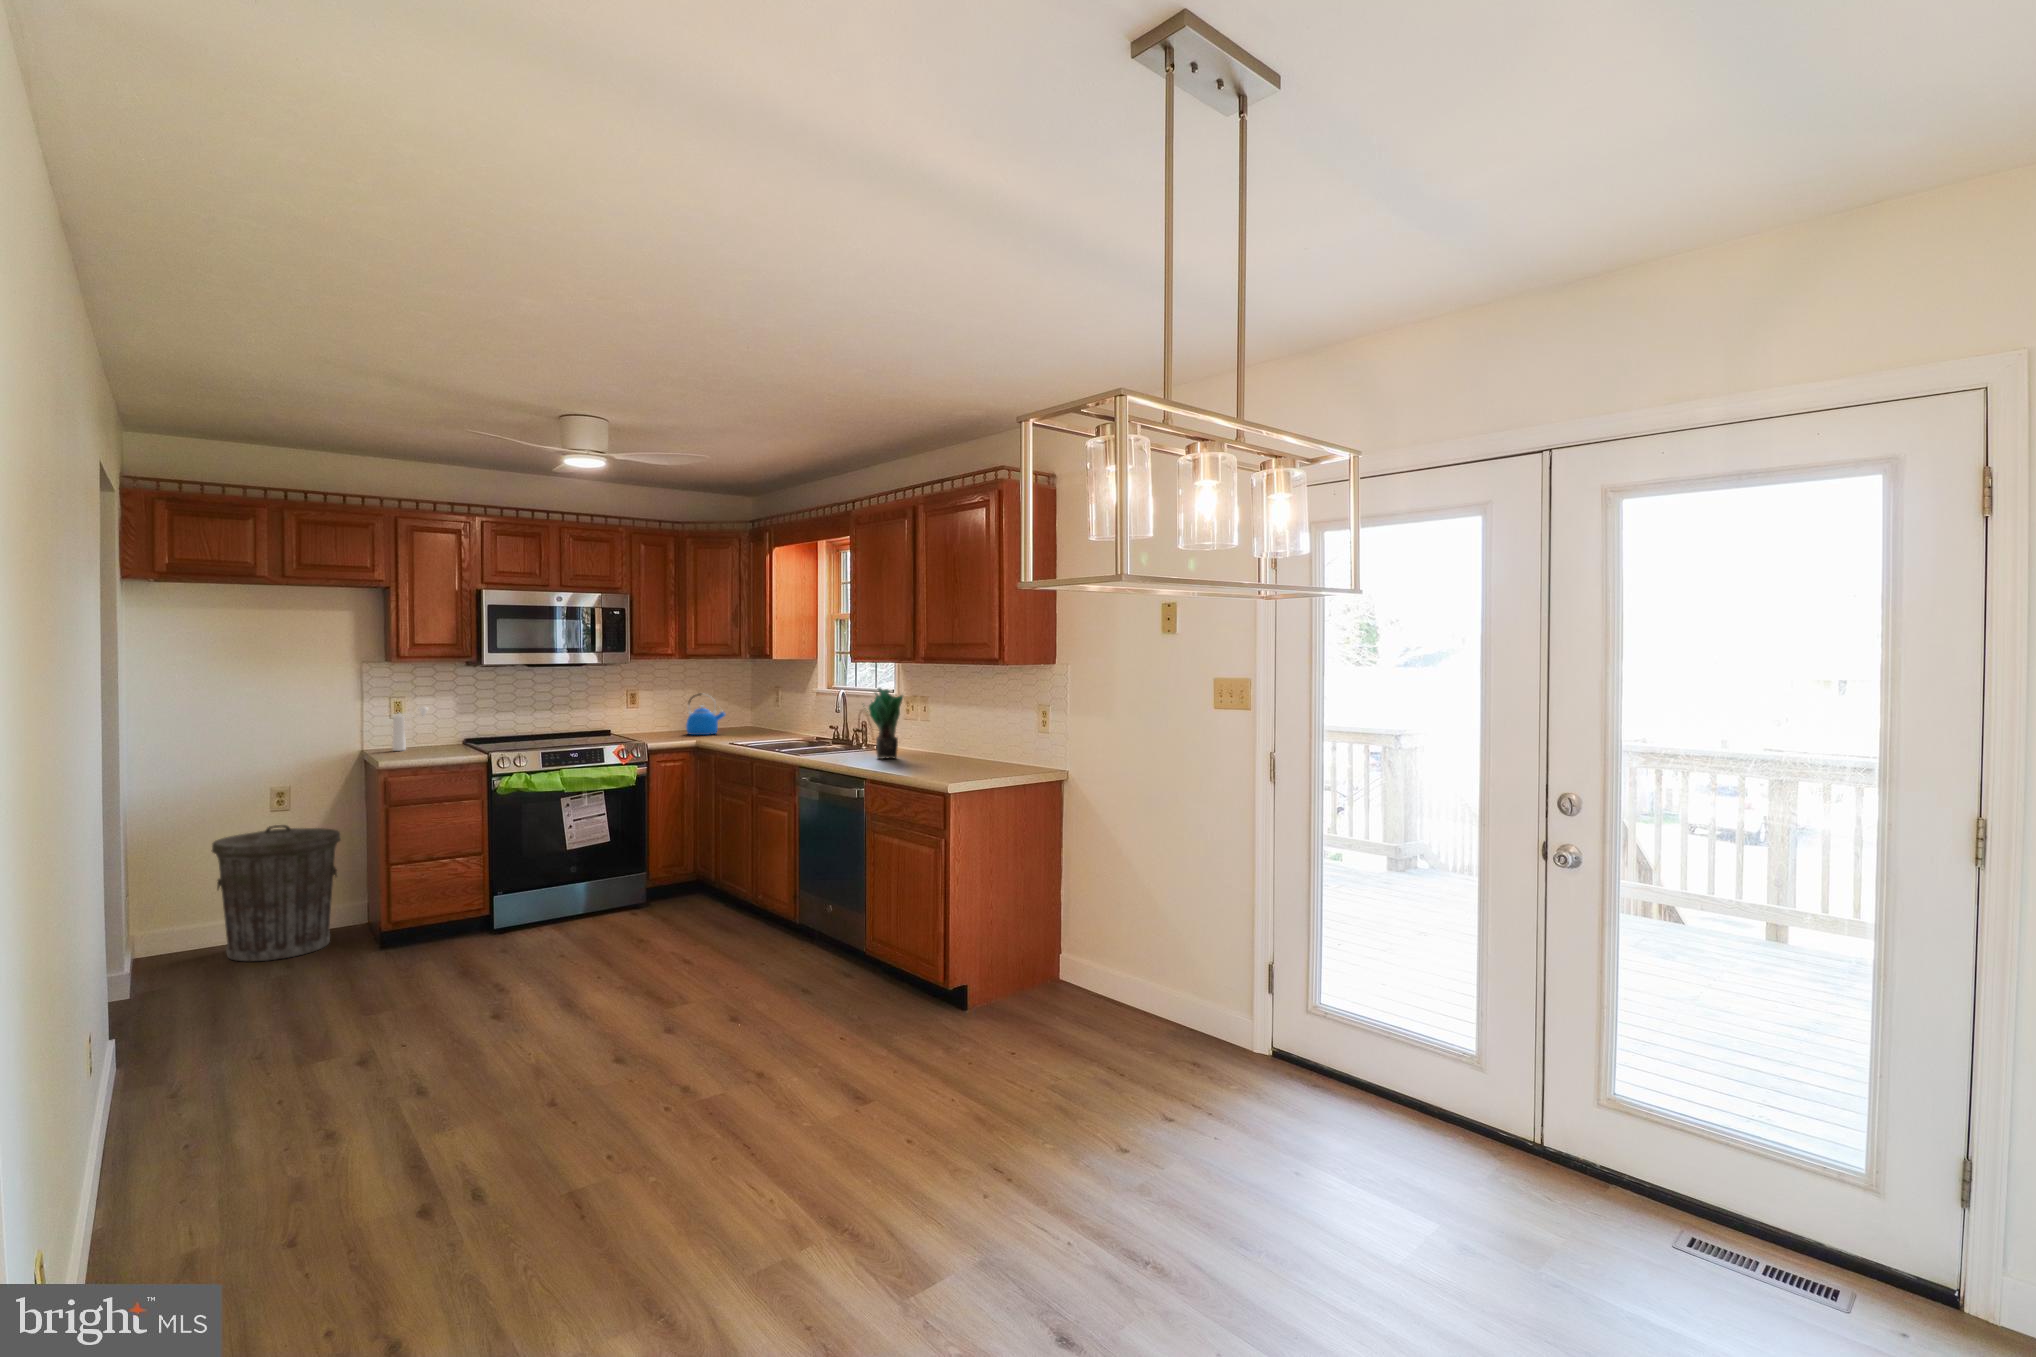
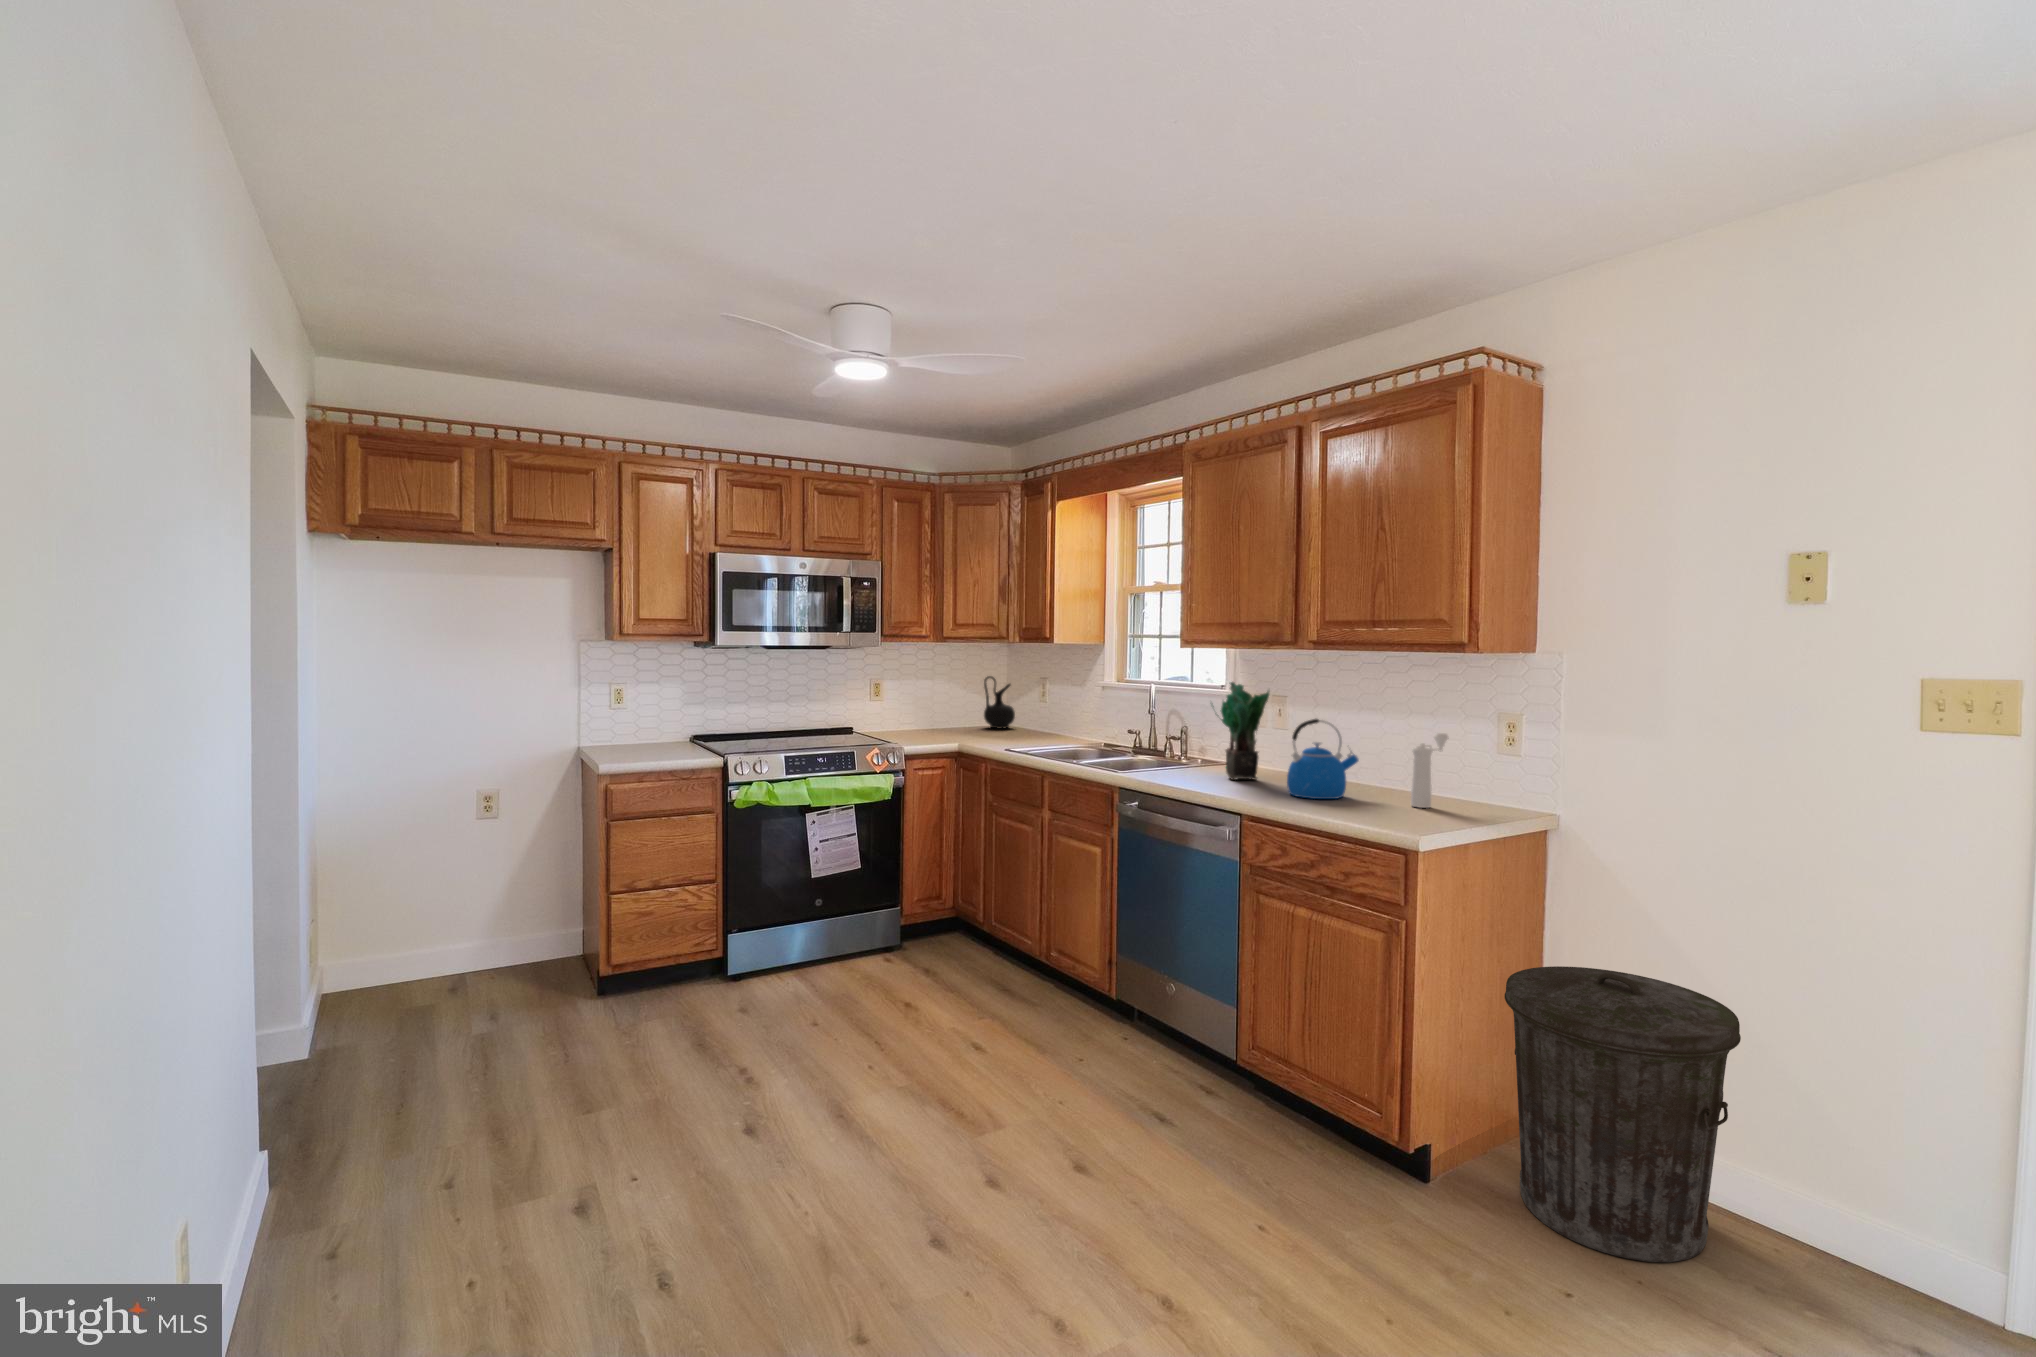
ceramic jug: none [727,686,754,729] -> present [984,676,1015,729]
kettle: present [686,693,725,735] -> present [1287,719,1359,799]
pepper mill: present [392,707,428,751] -> present [1411,733,1448,808]
trash can: present [212,825,341,962] -> present [1505,966,1741,1262]

